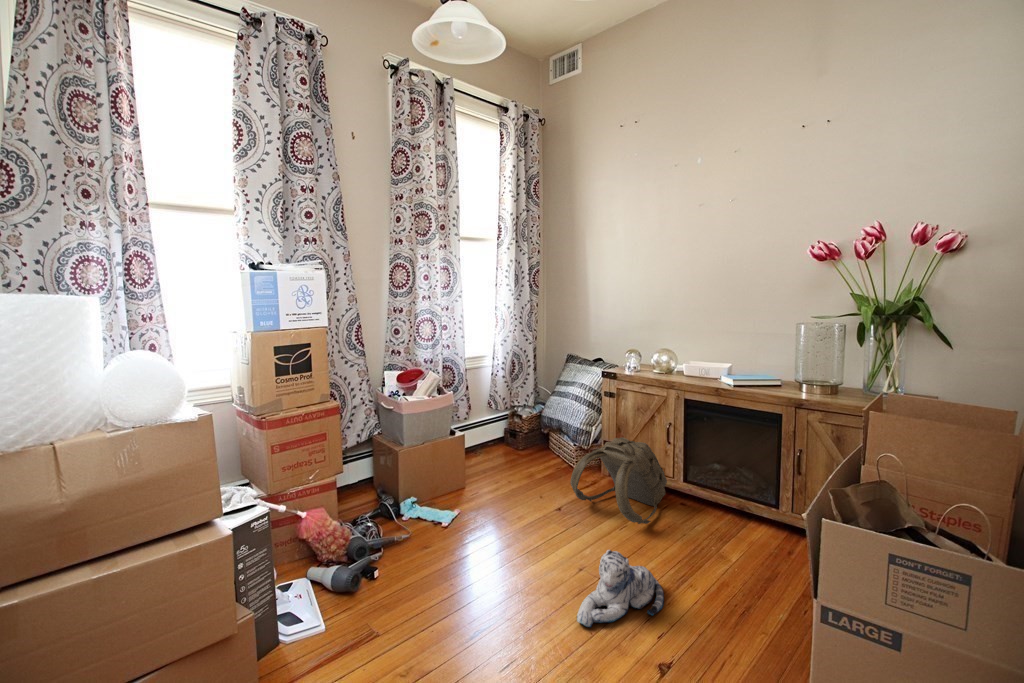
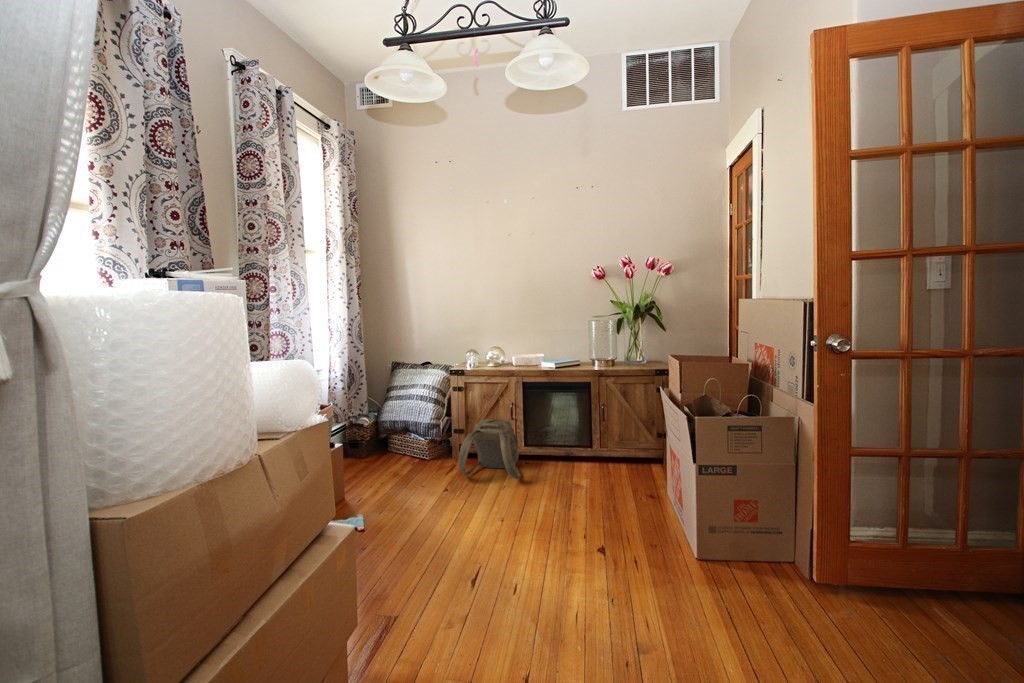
plush toy: present [577,550,664,627] -> none [523,483,569,537]

